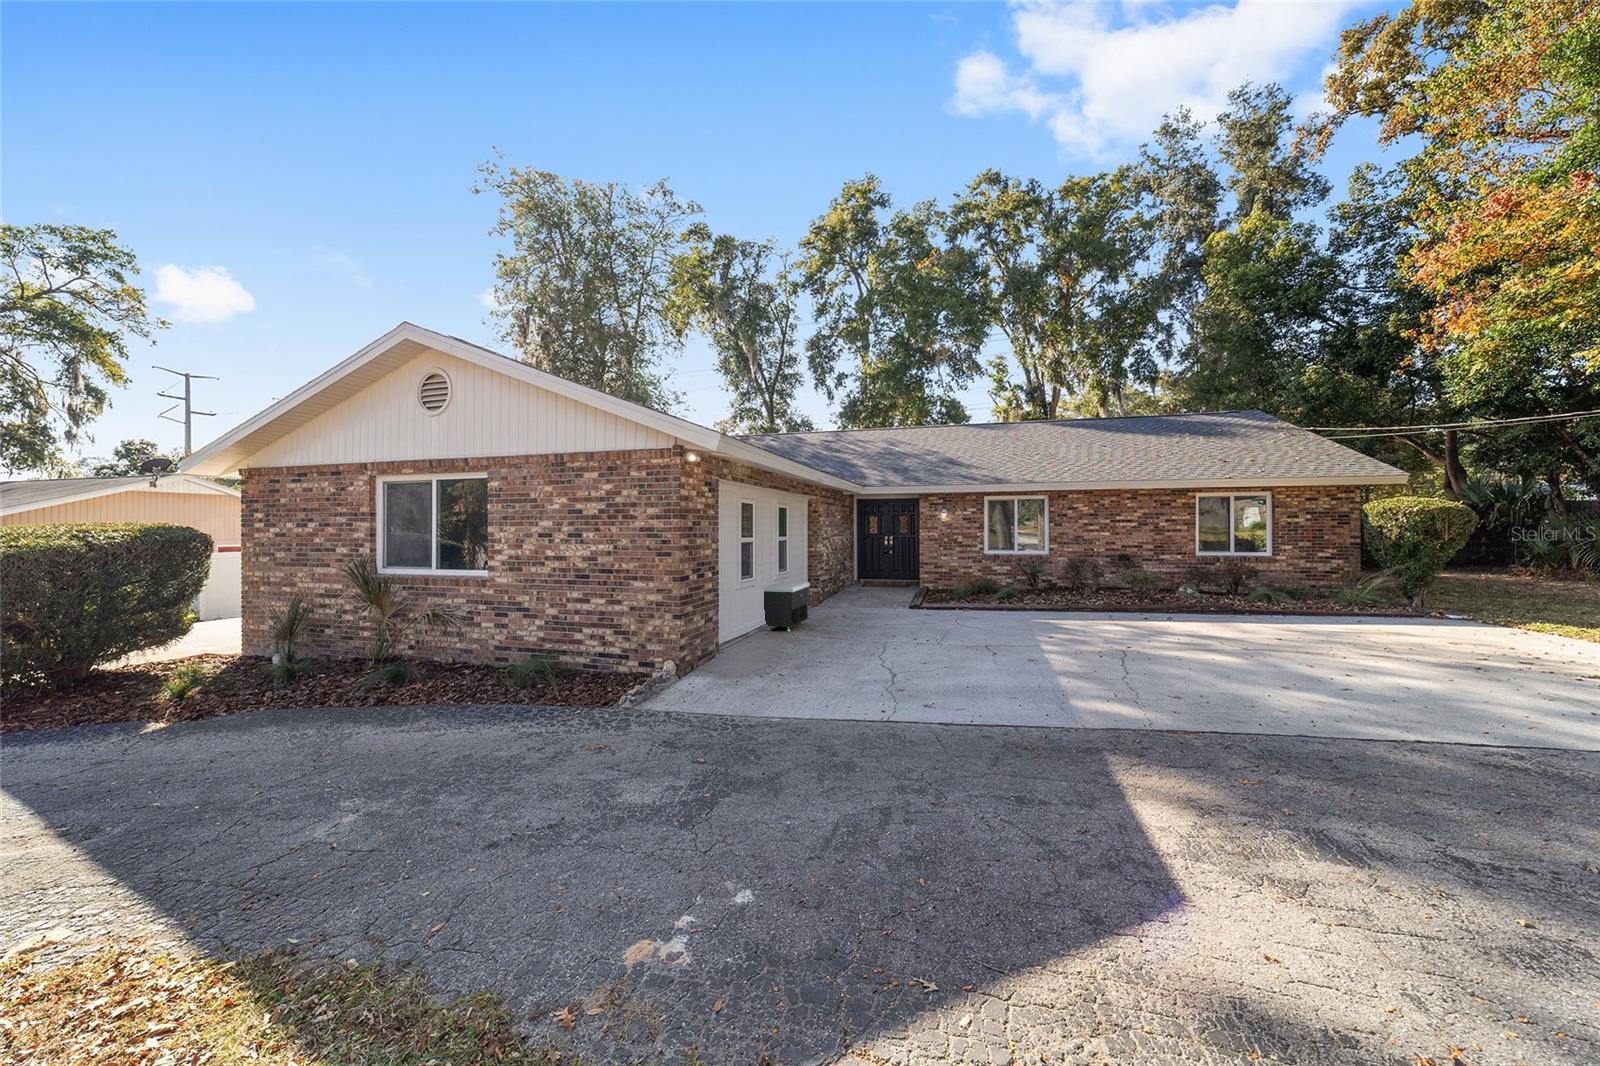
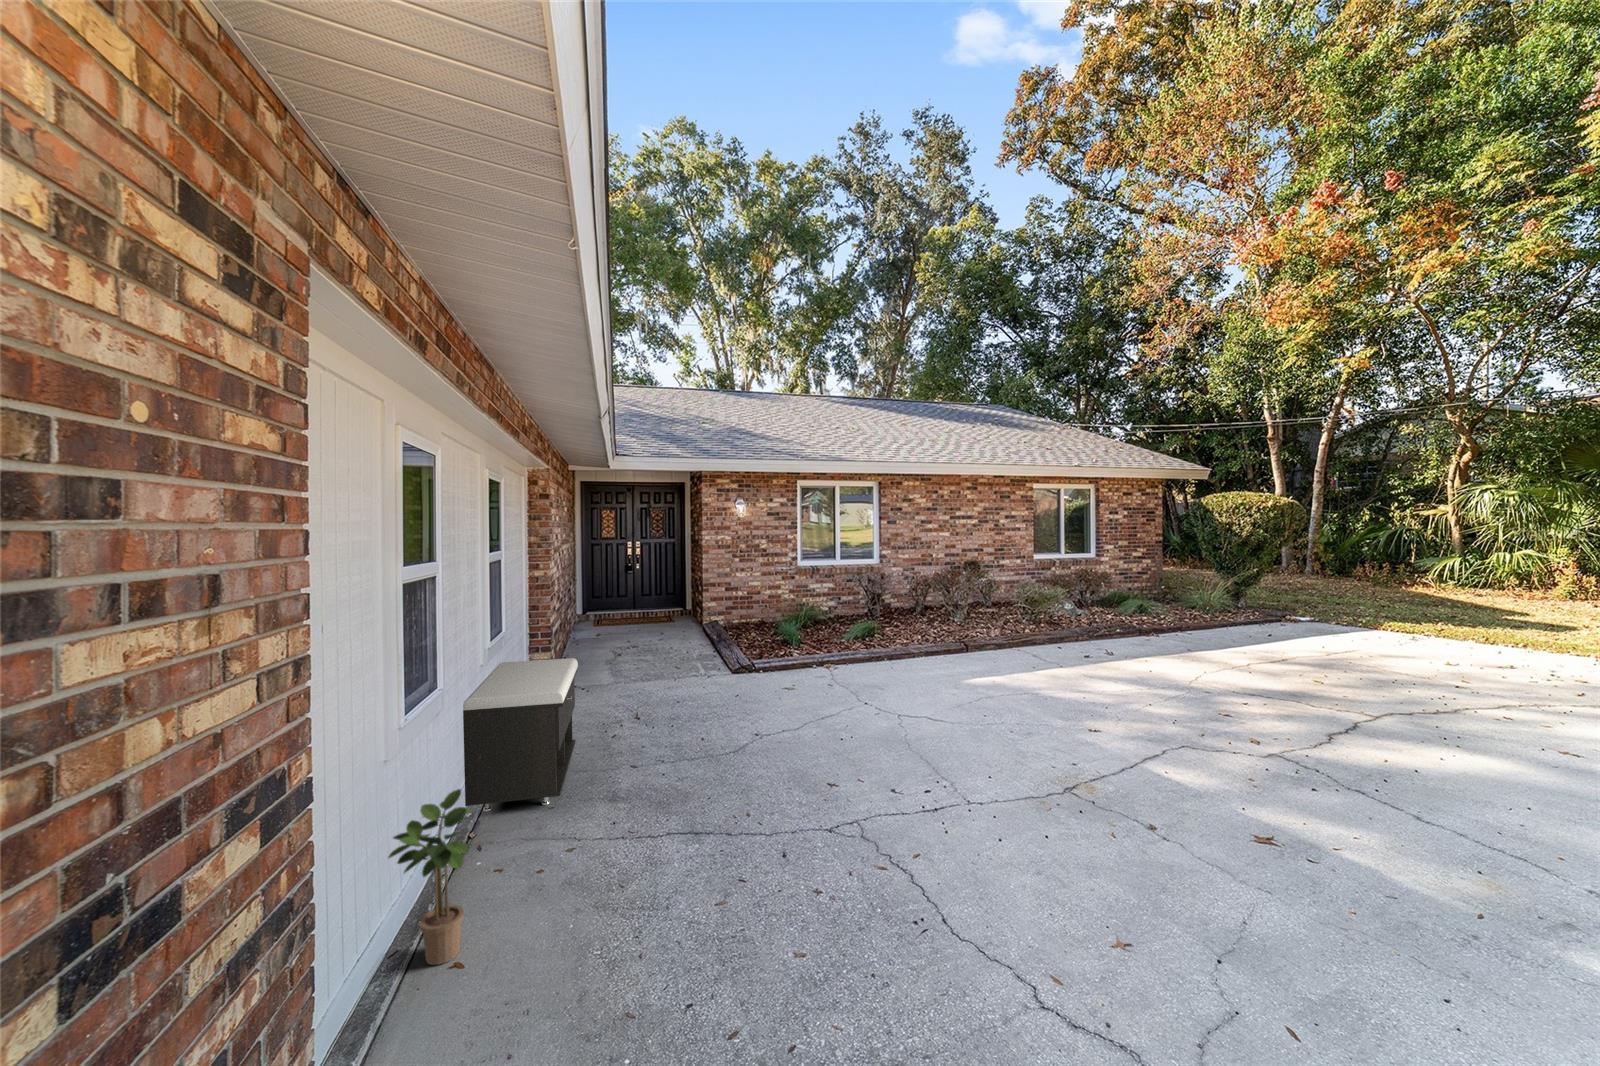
potted plant: none [732,603,754,647] -> present [388,789,473,965]

